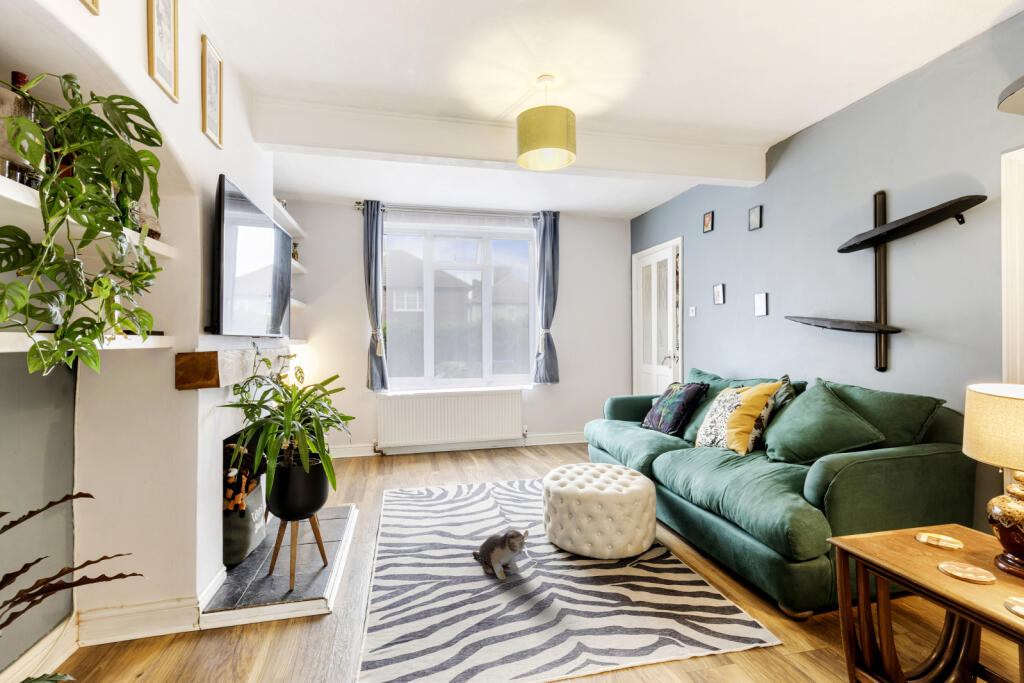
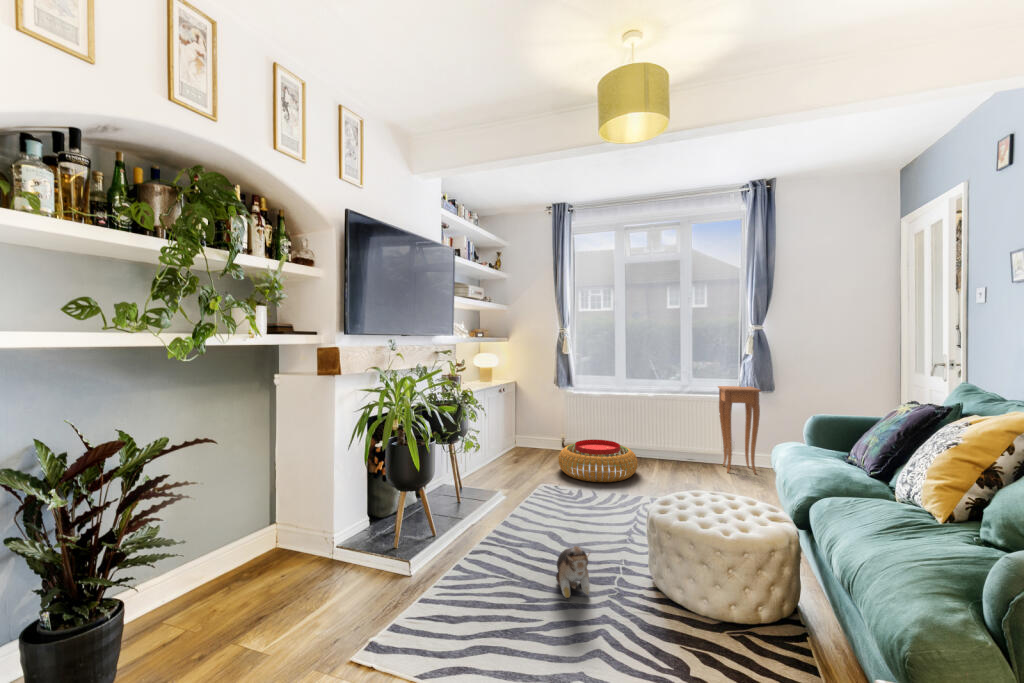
side table: none [519,380,555,455] -> present [718,386,761,474]
pouf: none [389,440,467,482] -> present [558,440,638,482]

